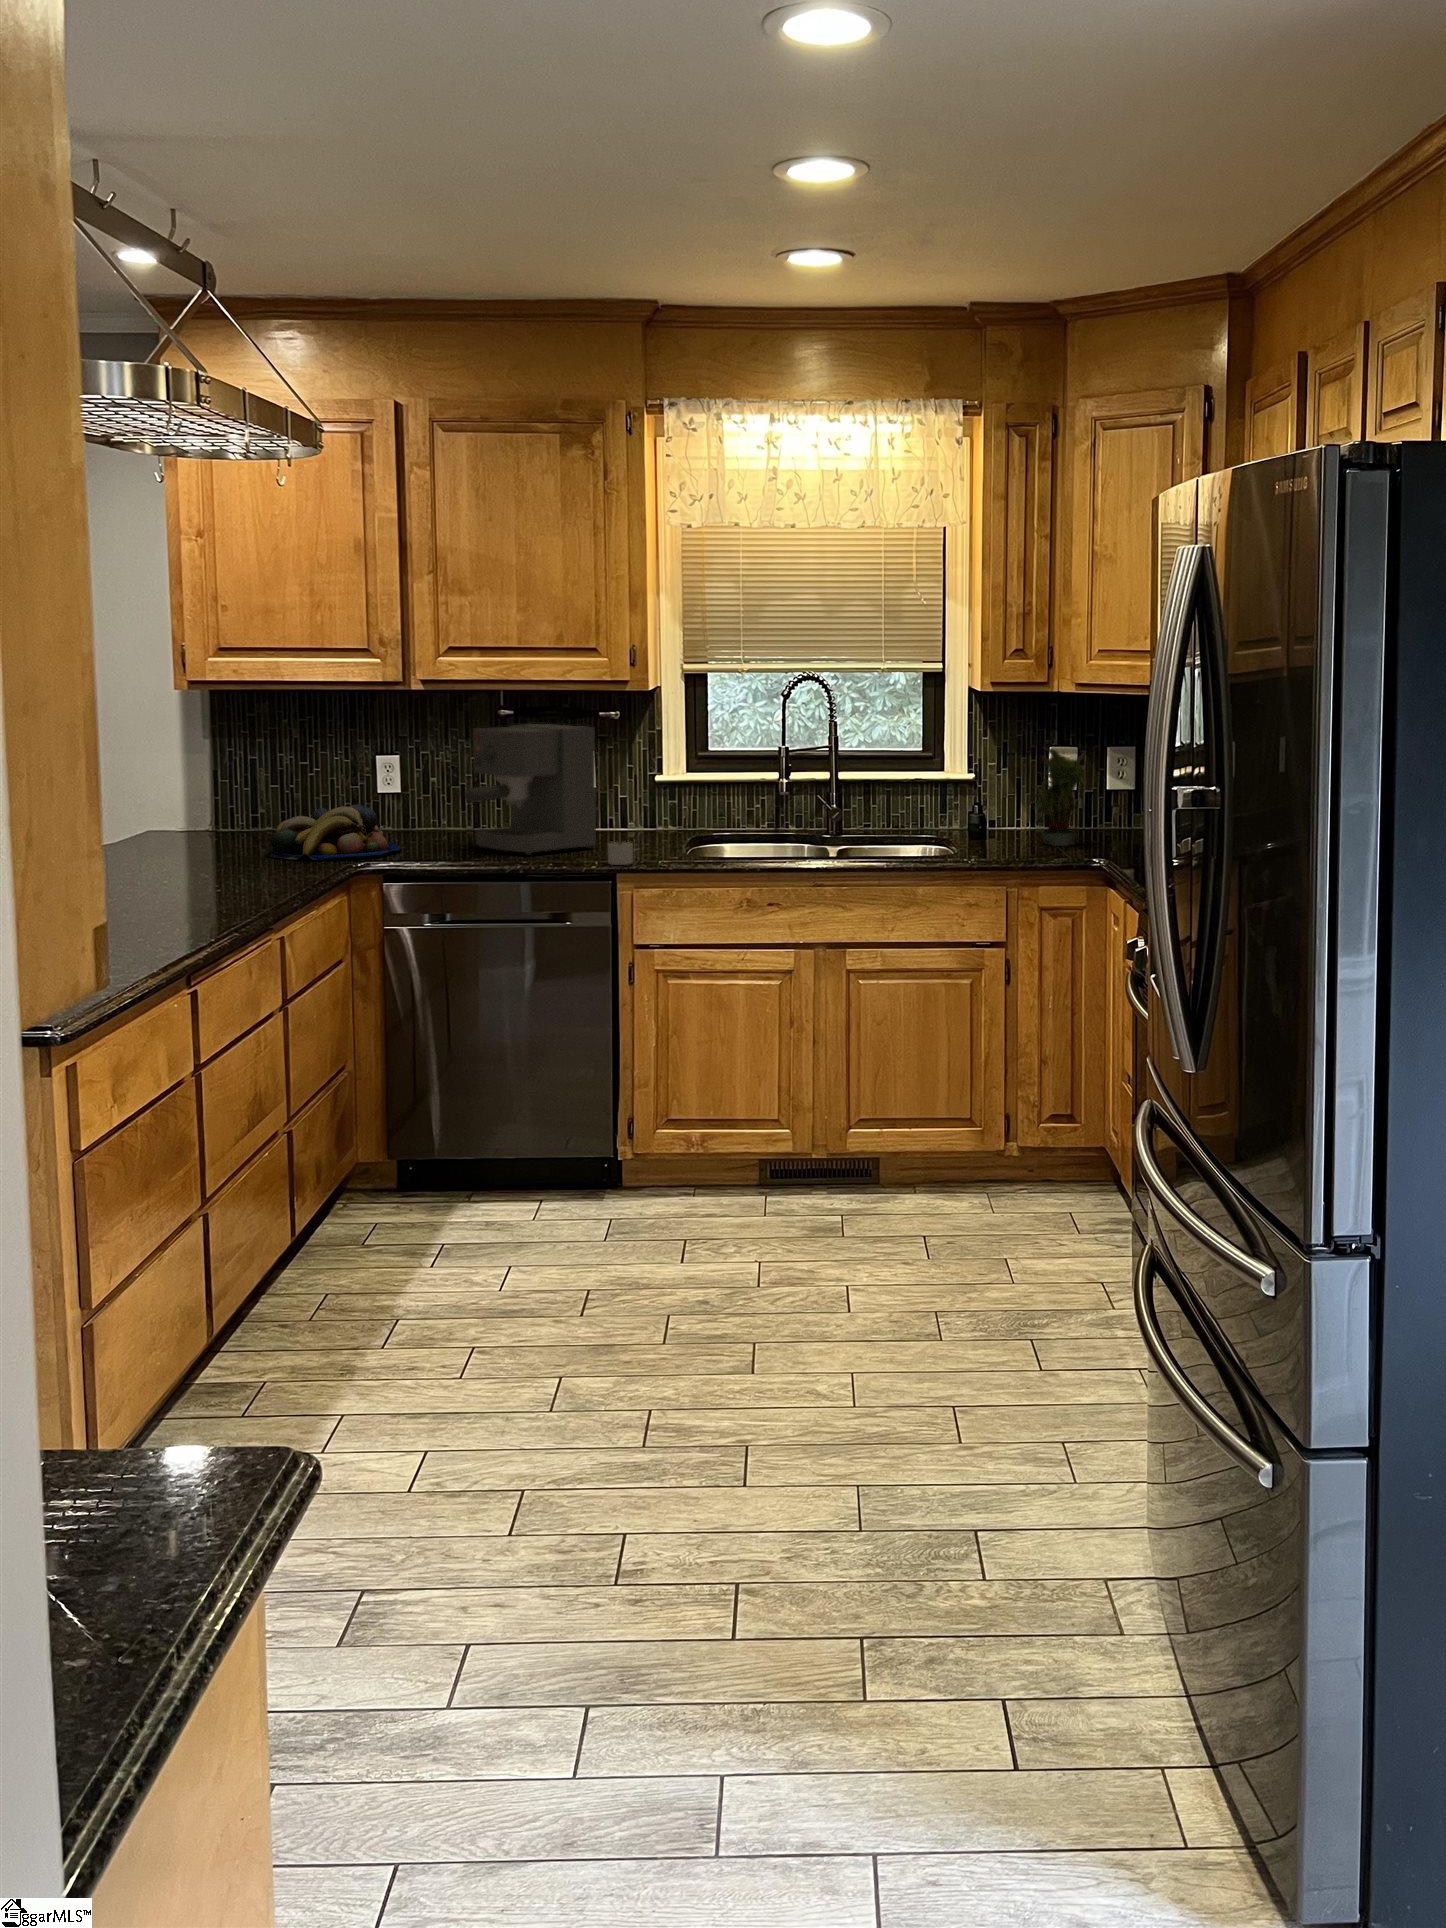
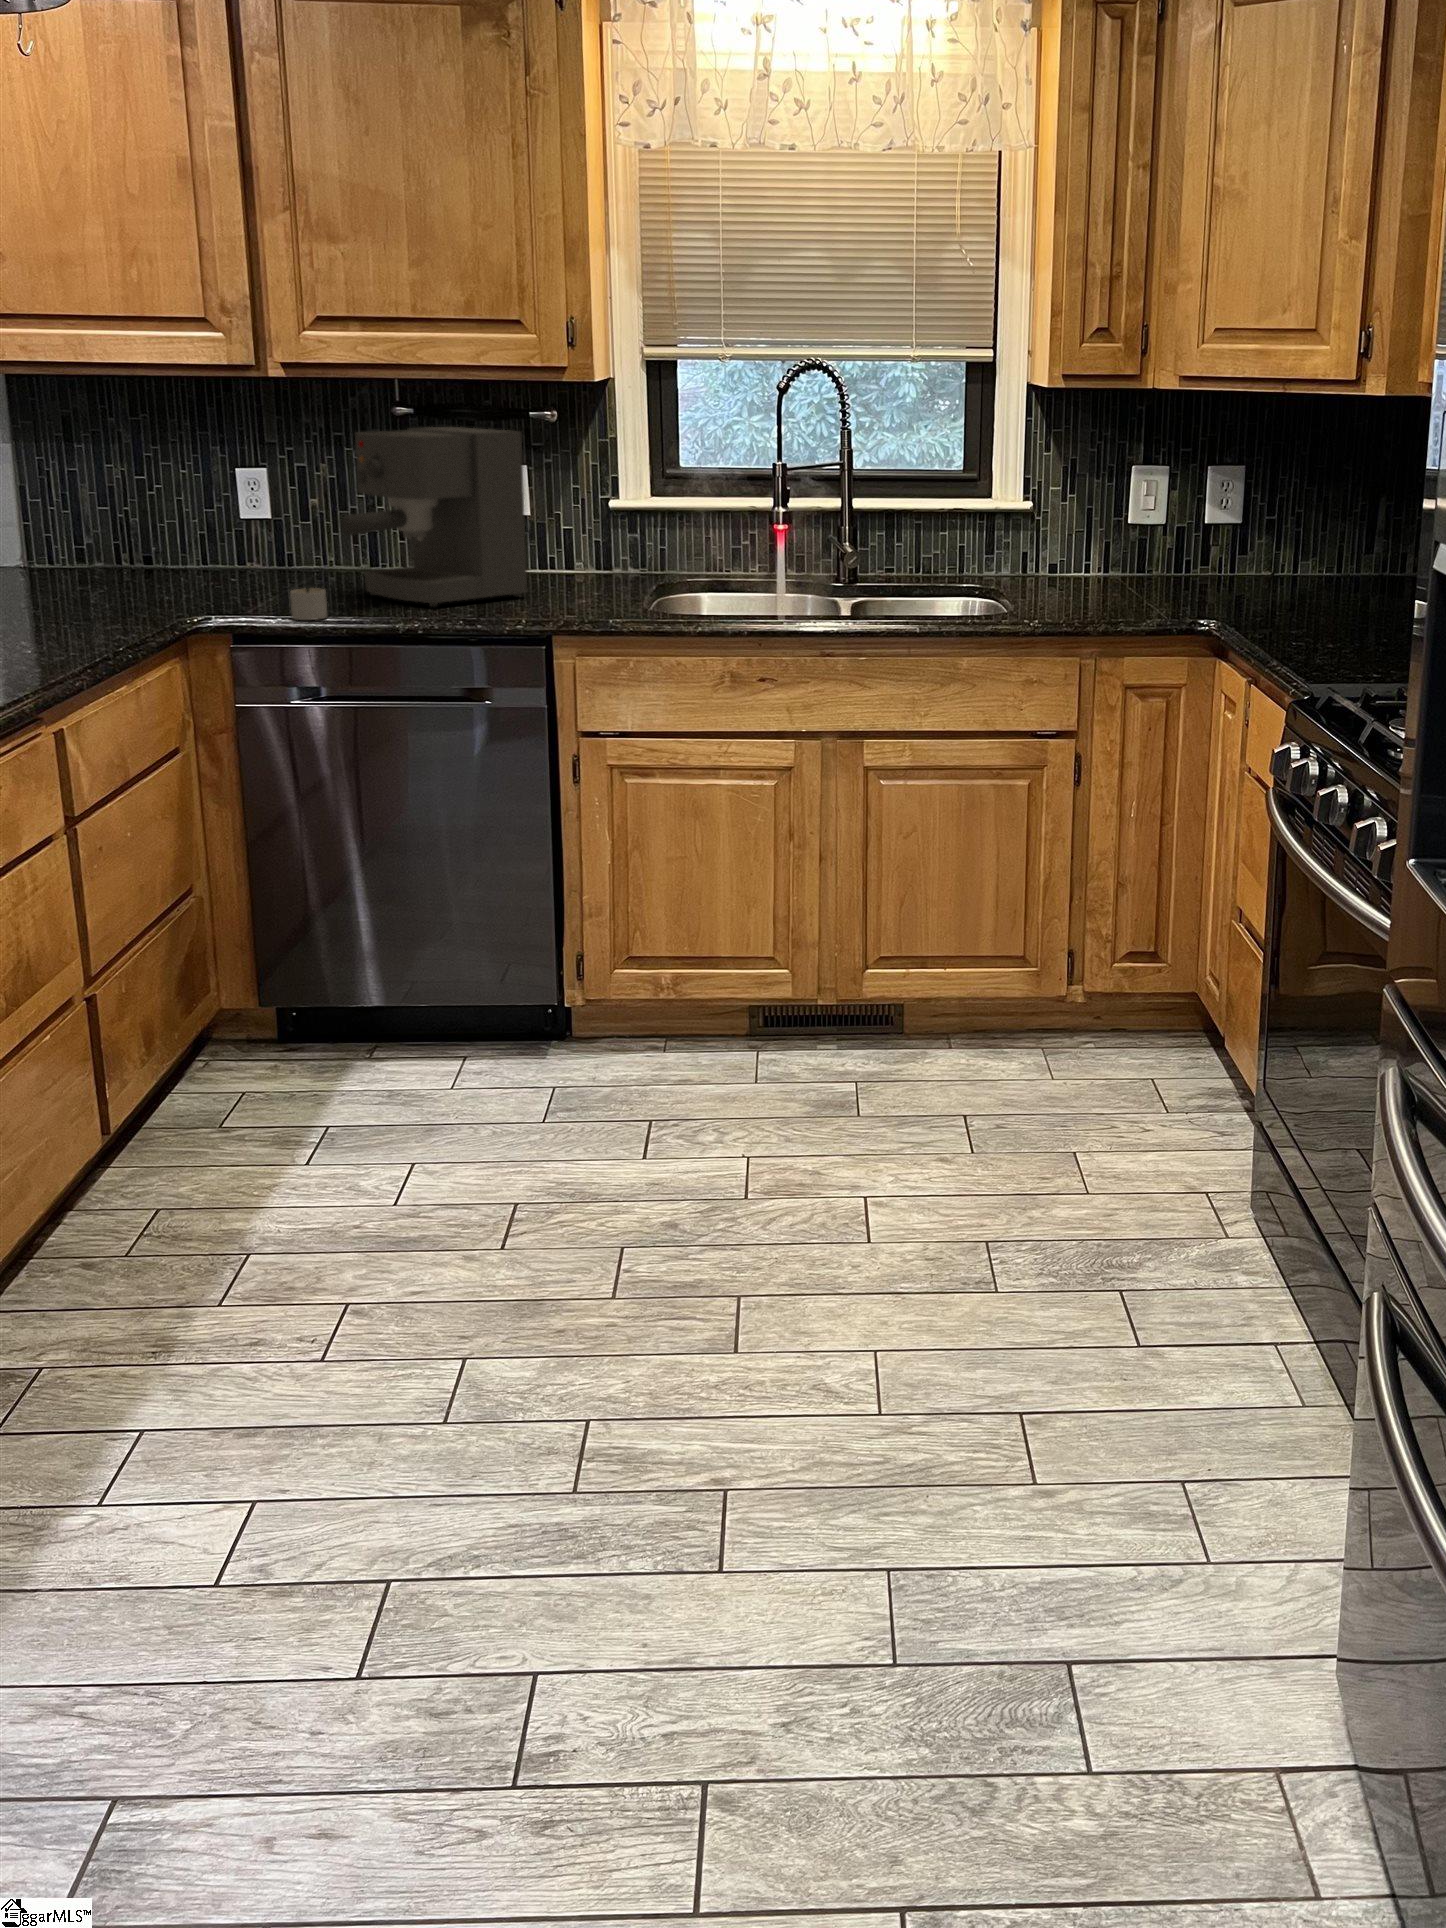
potted plant: present [1027,747,1086,846] -> none [1099,462,1186,596]
fruit bowl: present [270,804,401,860] -> none [79,535,263,613]
candle: present [608,842,633,865] -> present [290,588,327,620]

